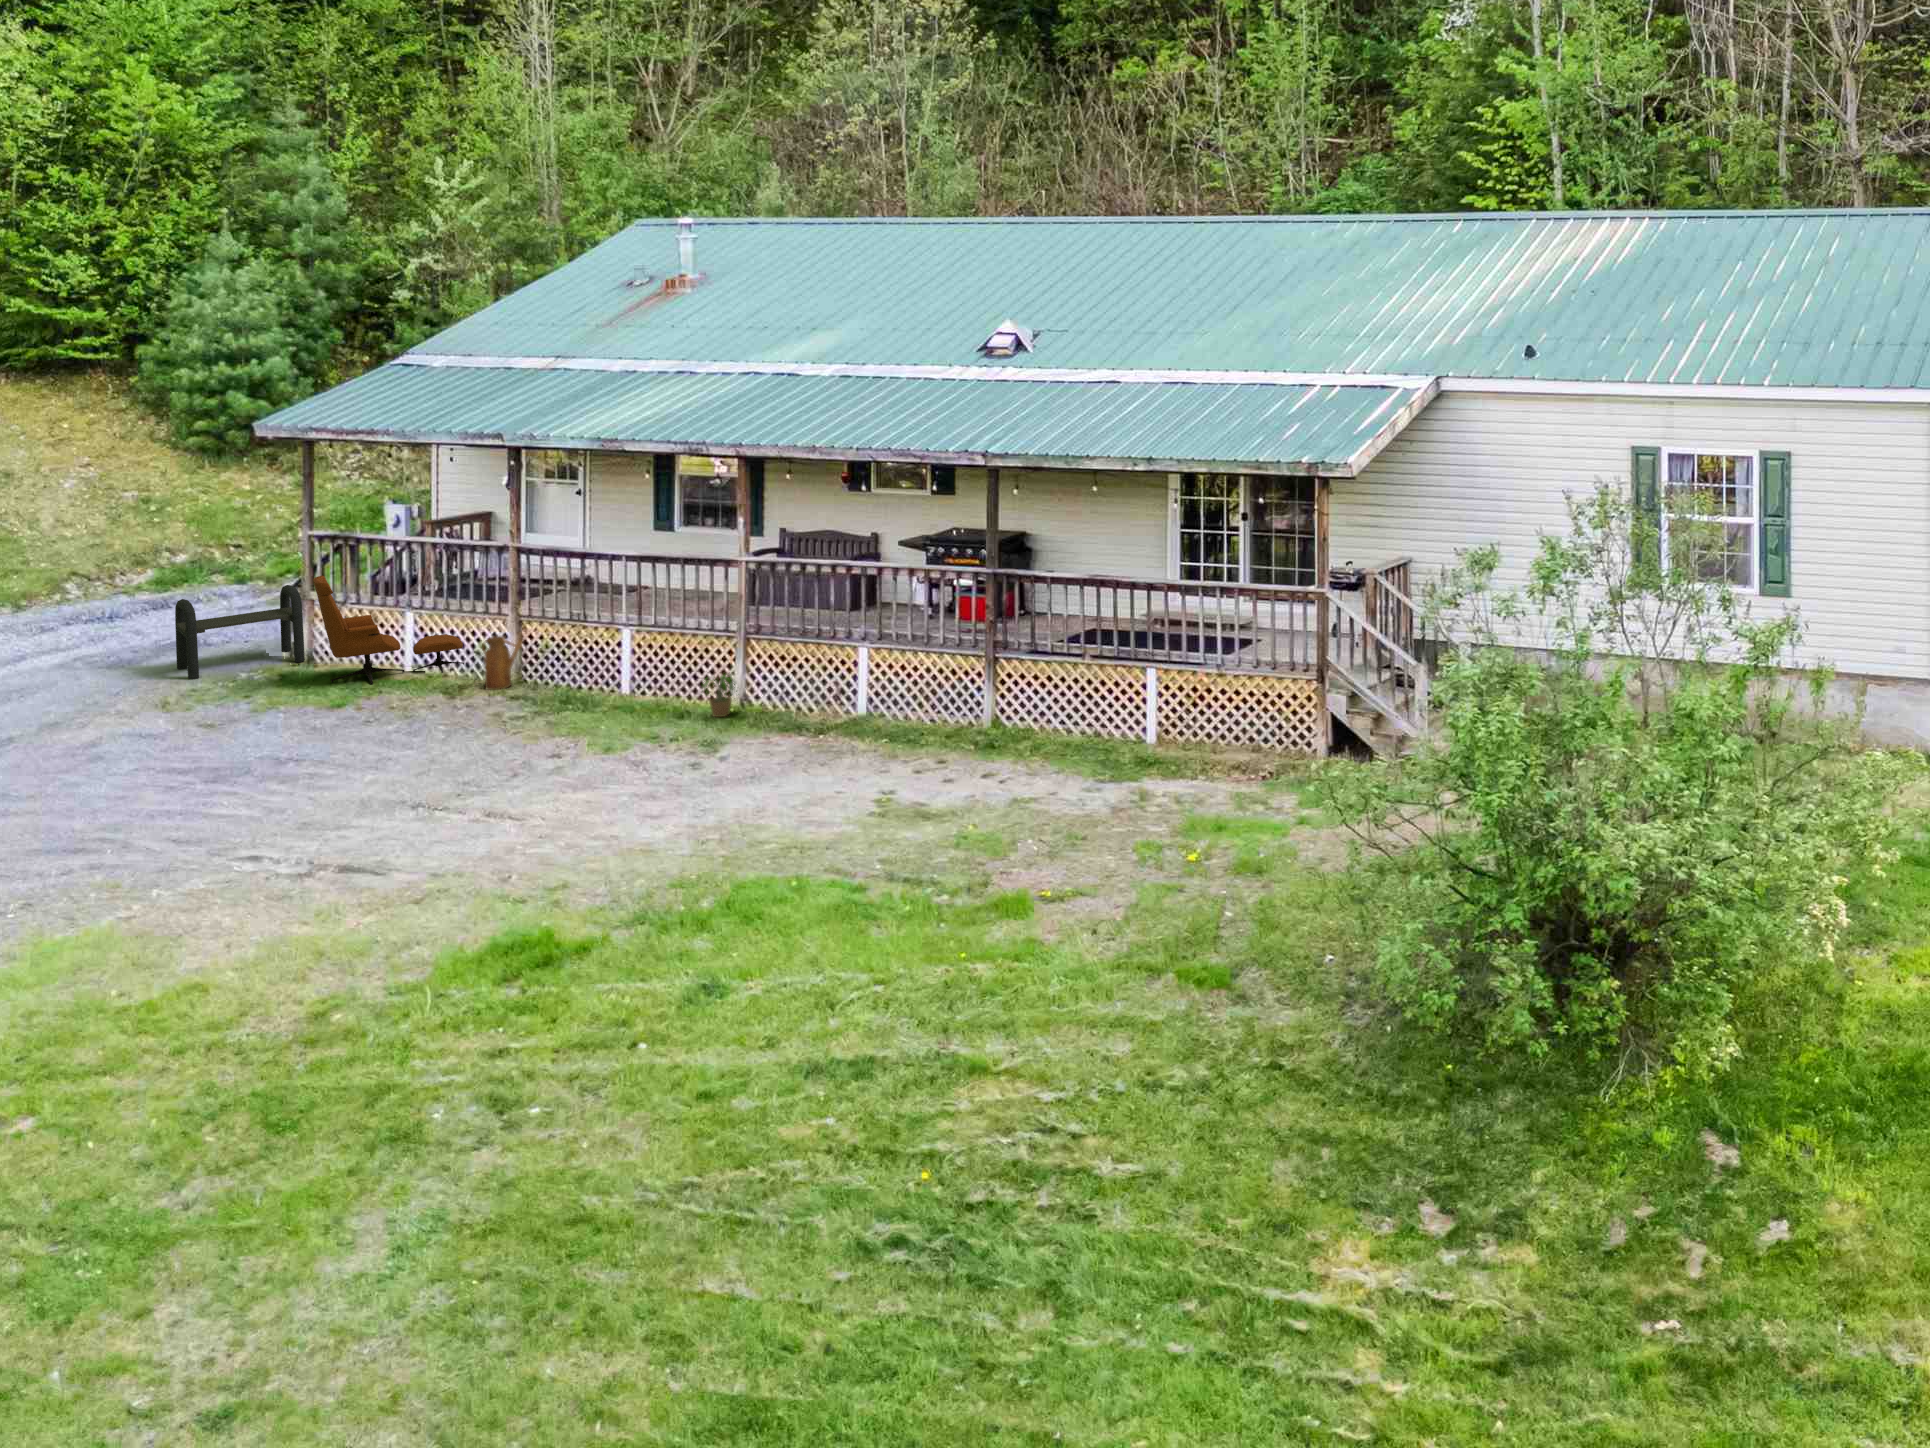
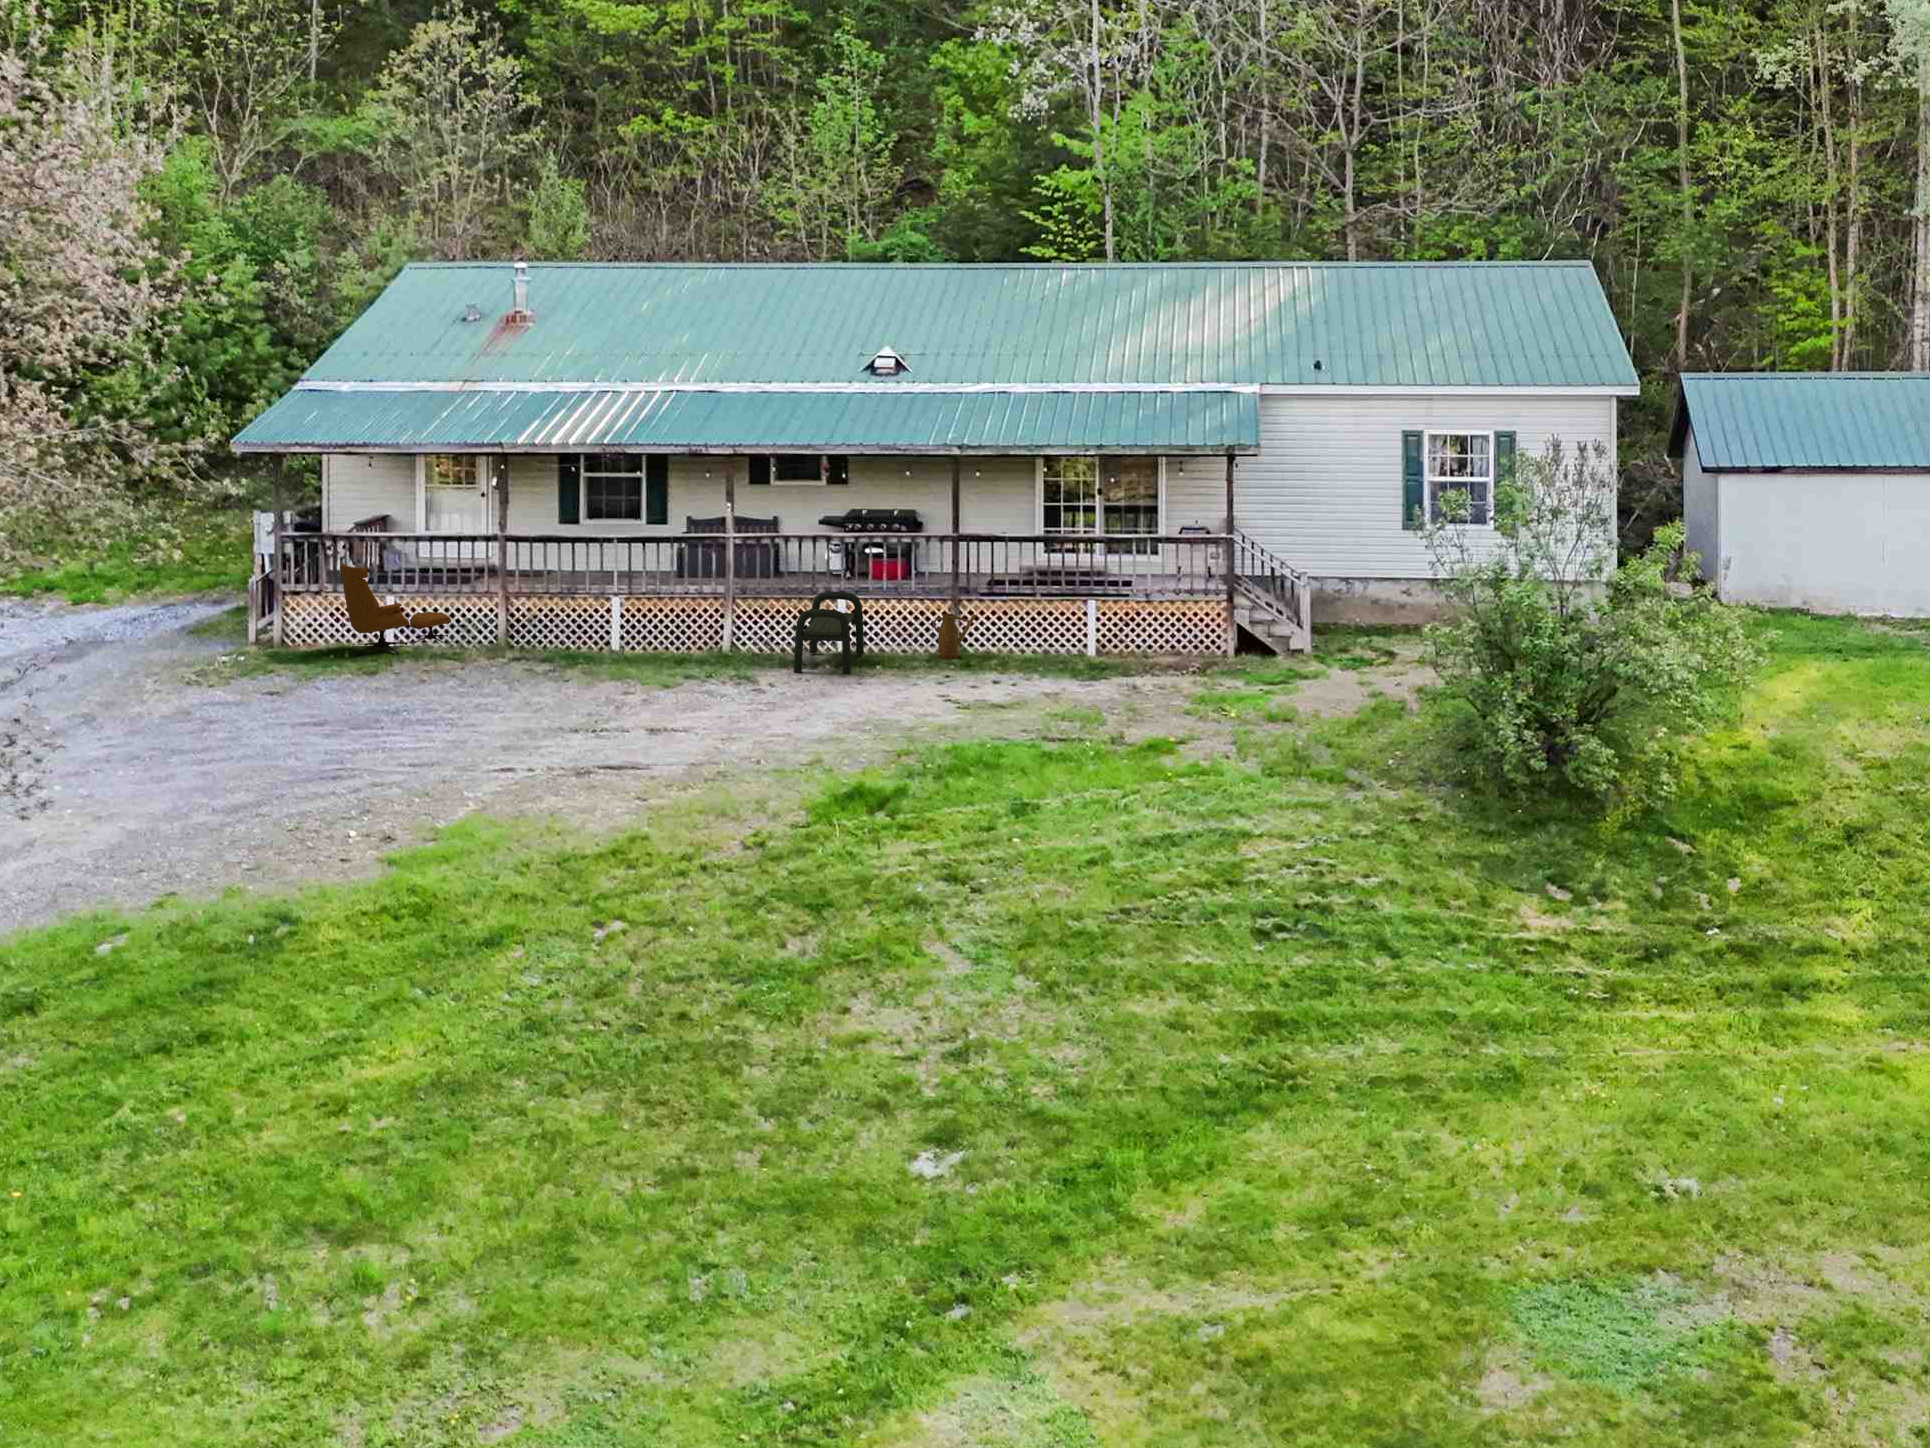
bench: present [175,585,305,679] -> present [794,591,864,675]
watering can: present [482,636,523,690] -> present [933,614,976,659]
potted plant: present [702,675,737,717] -> none [711,626,751,661]

